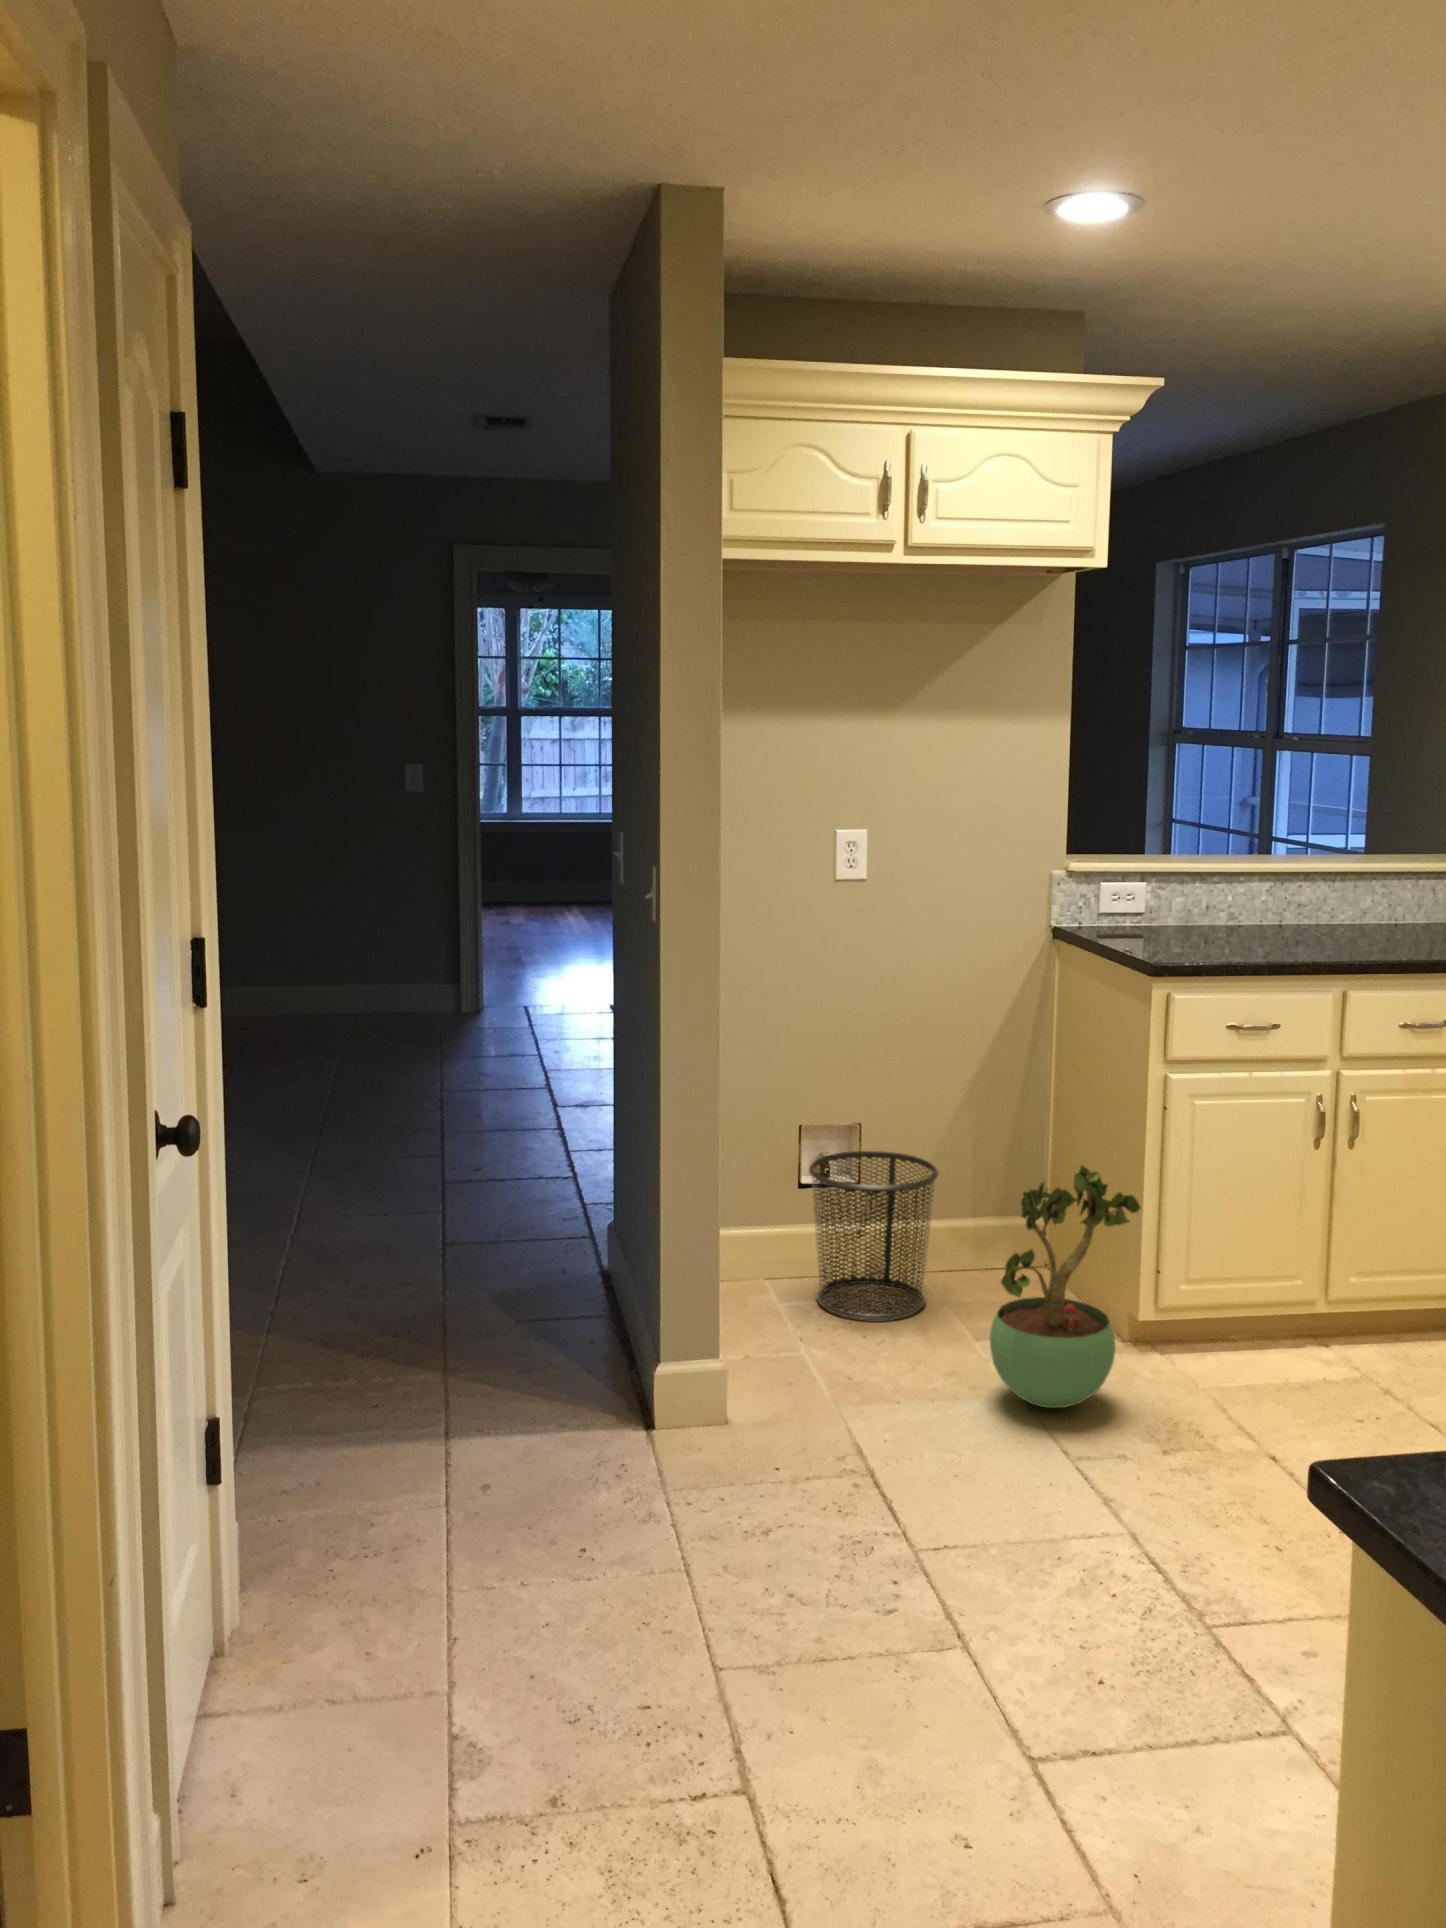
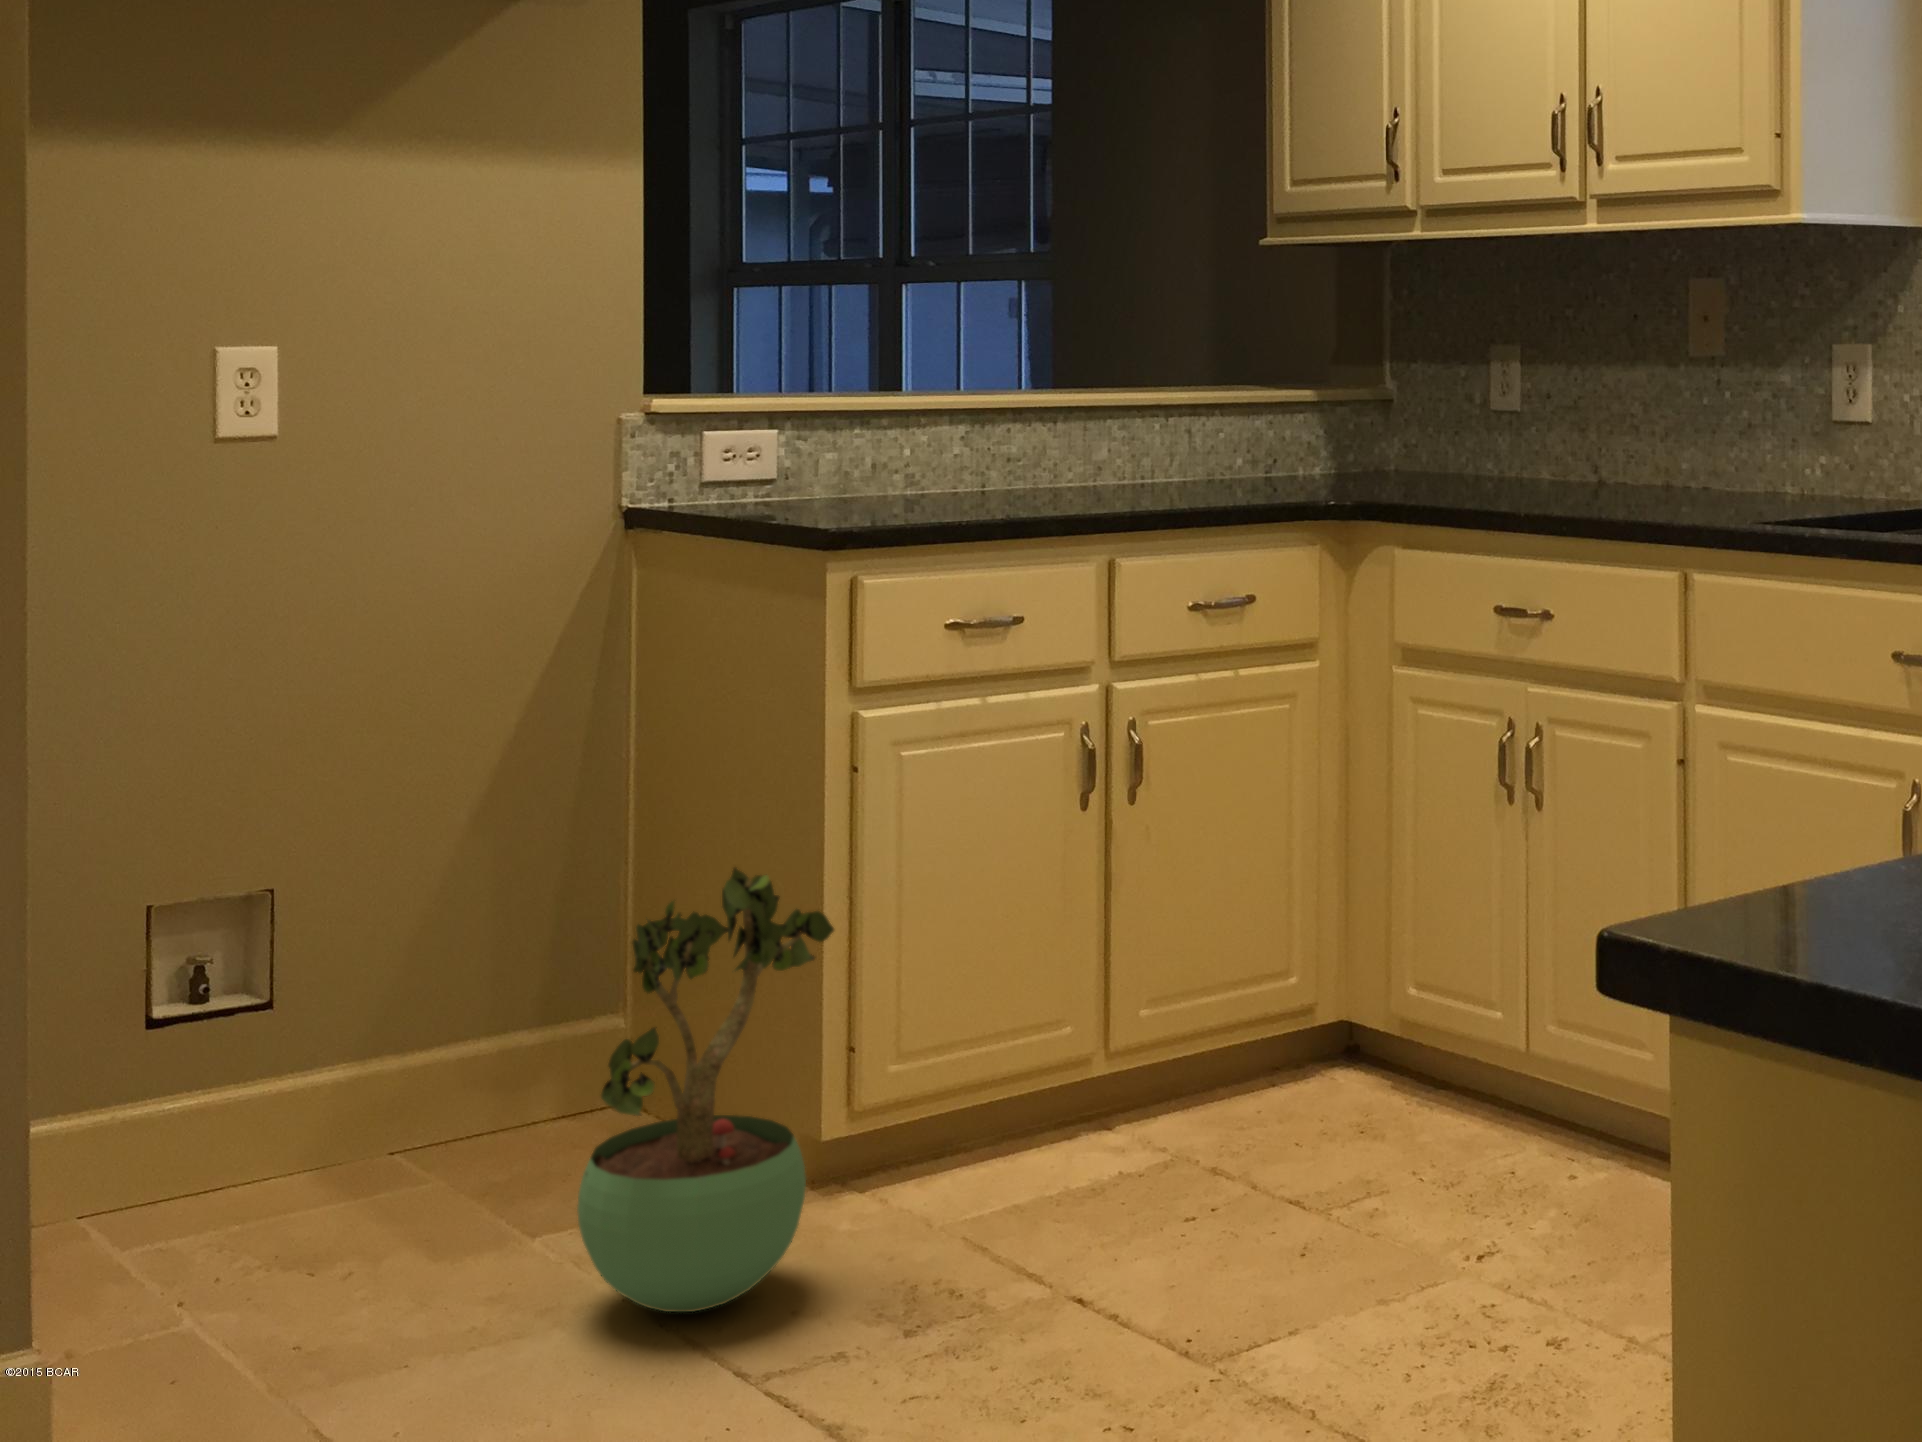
waste bin: present [809,1151,939,1320] -> none [180,927,445,1247]

